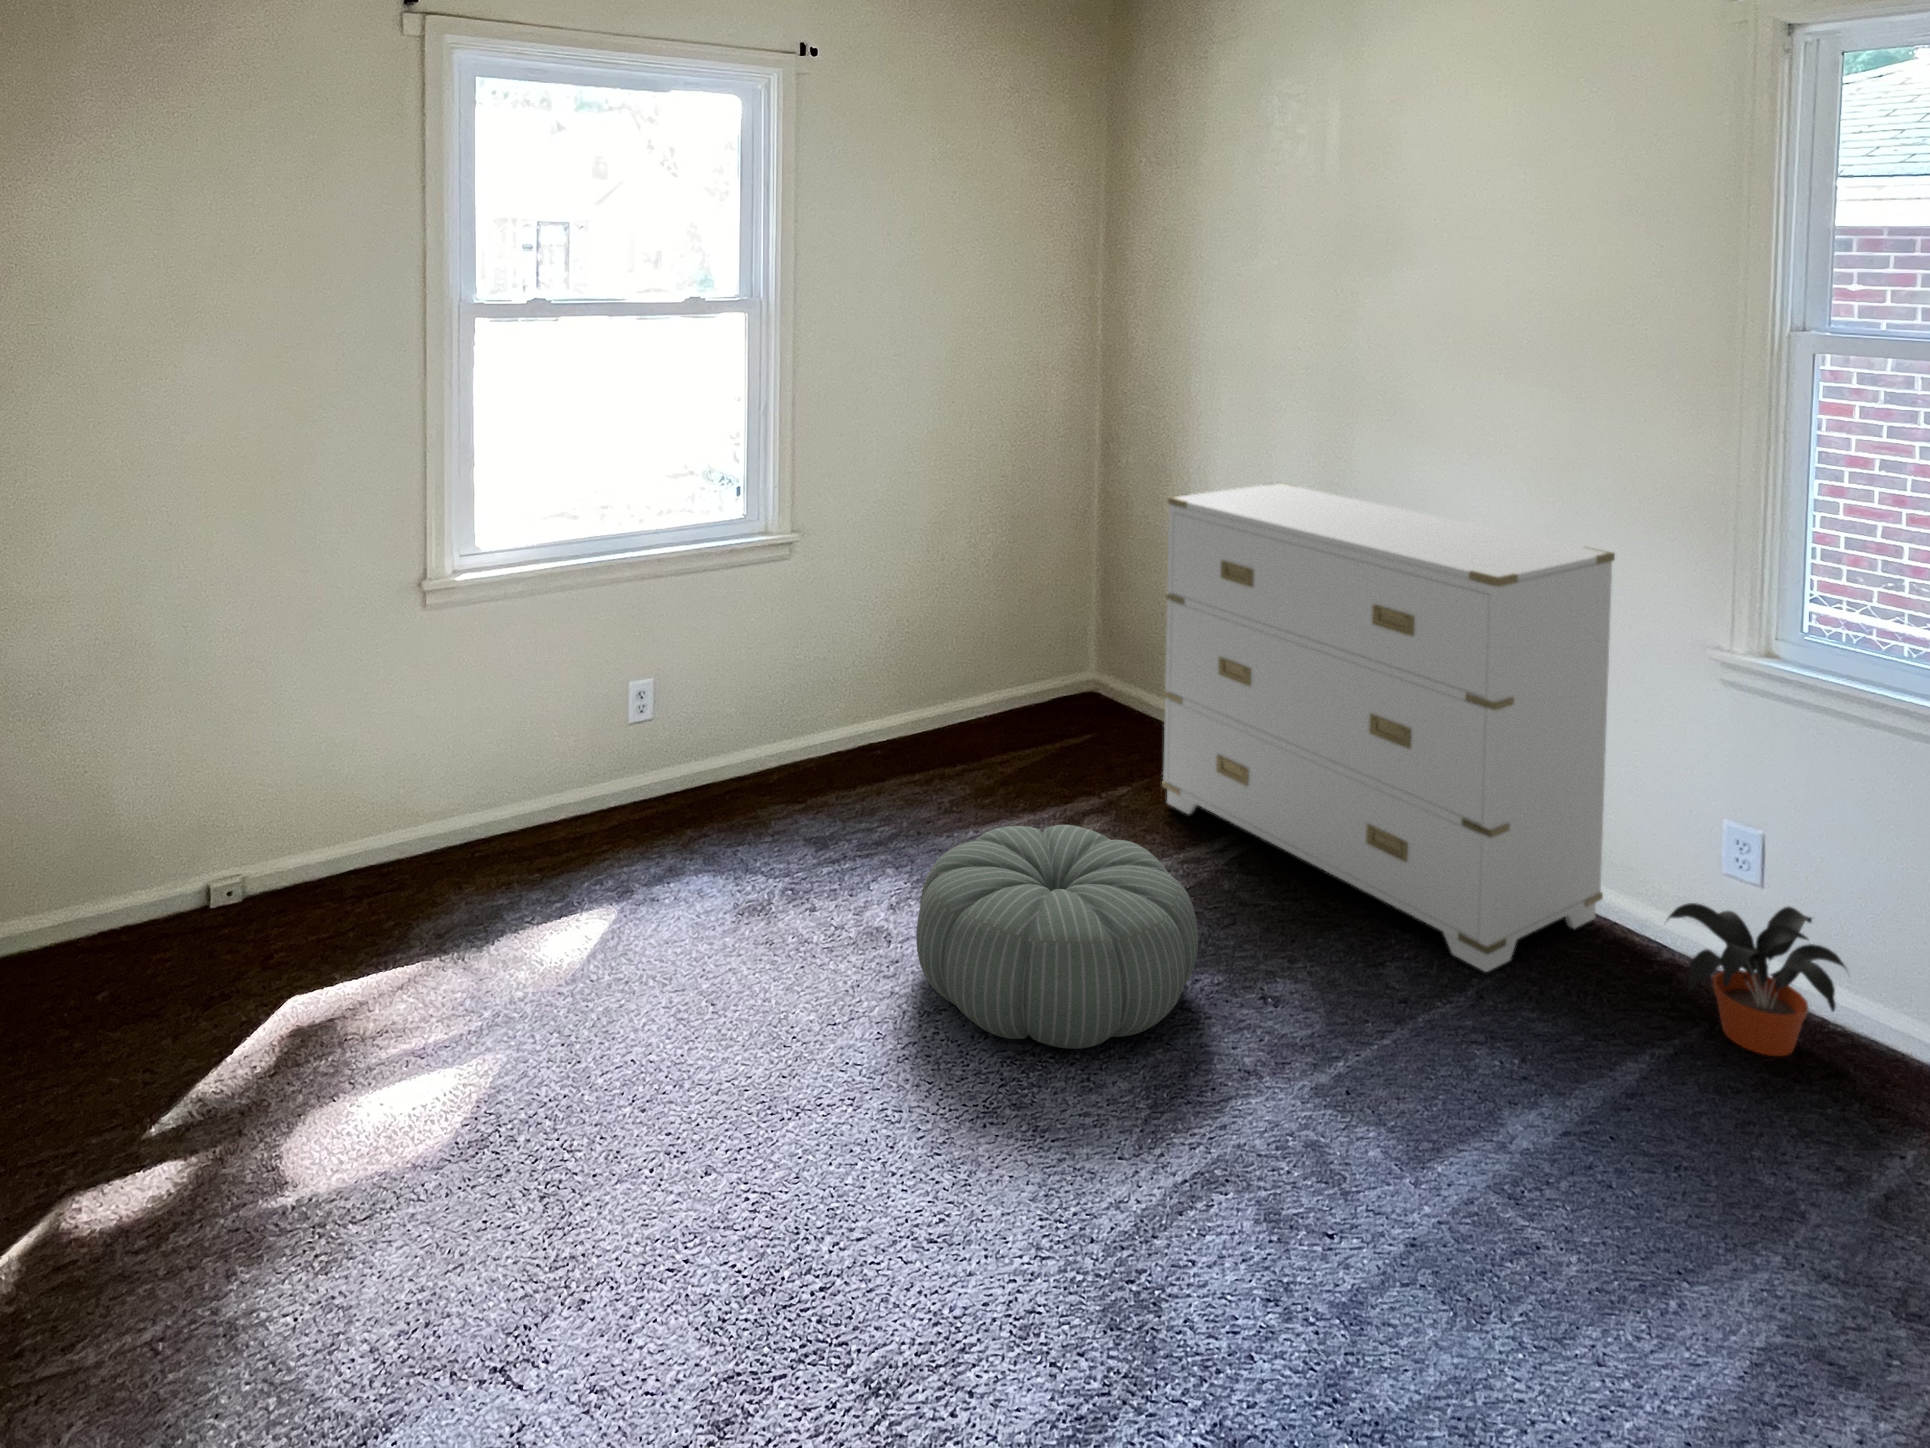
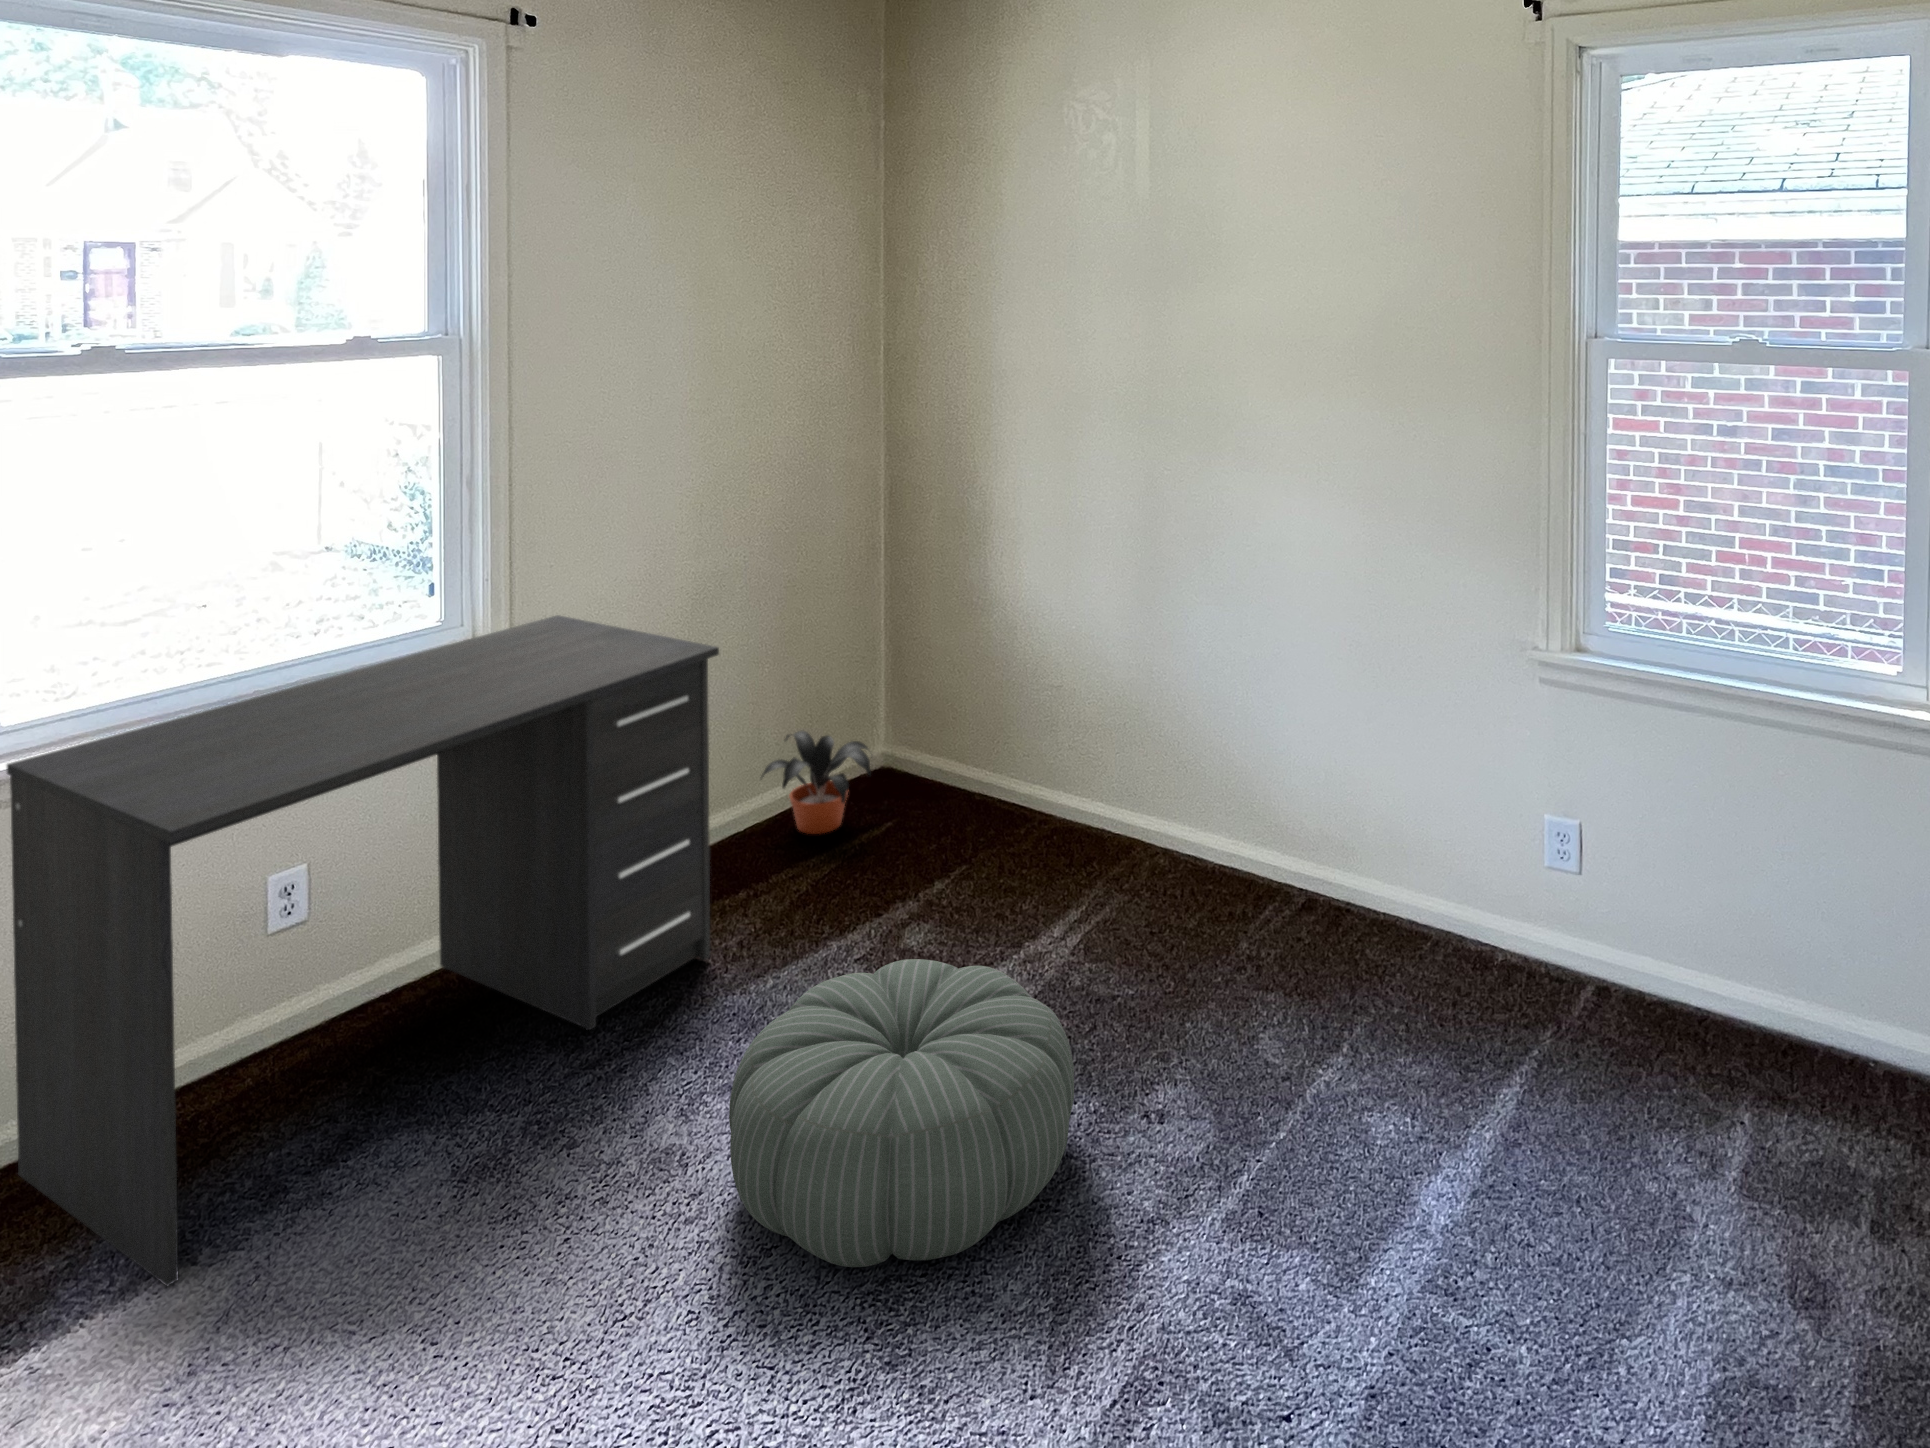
dresser: present [1162,483,1615,972] -> none [979,518,1434,1021]
desk: none [481,520,944,930] -> present [7,615,719,1286]
potted plant: present [1668,903,1846,1056] -> present [762,731,871,834]

